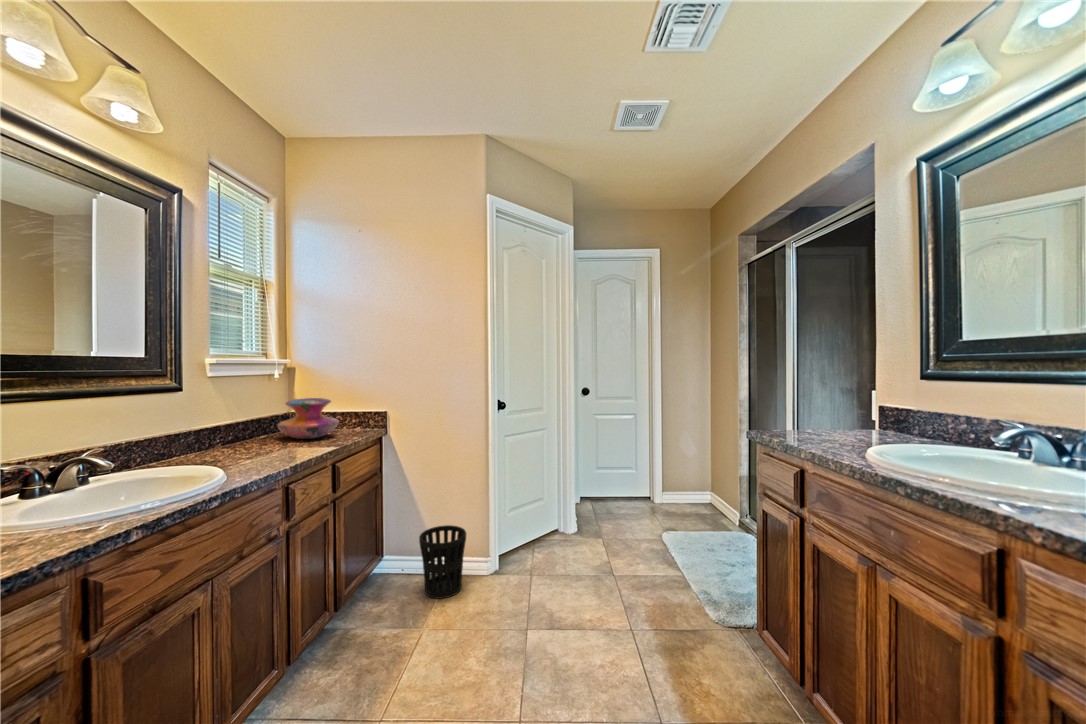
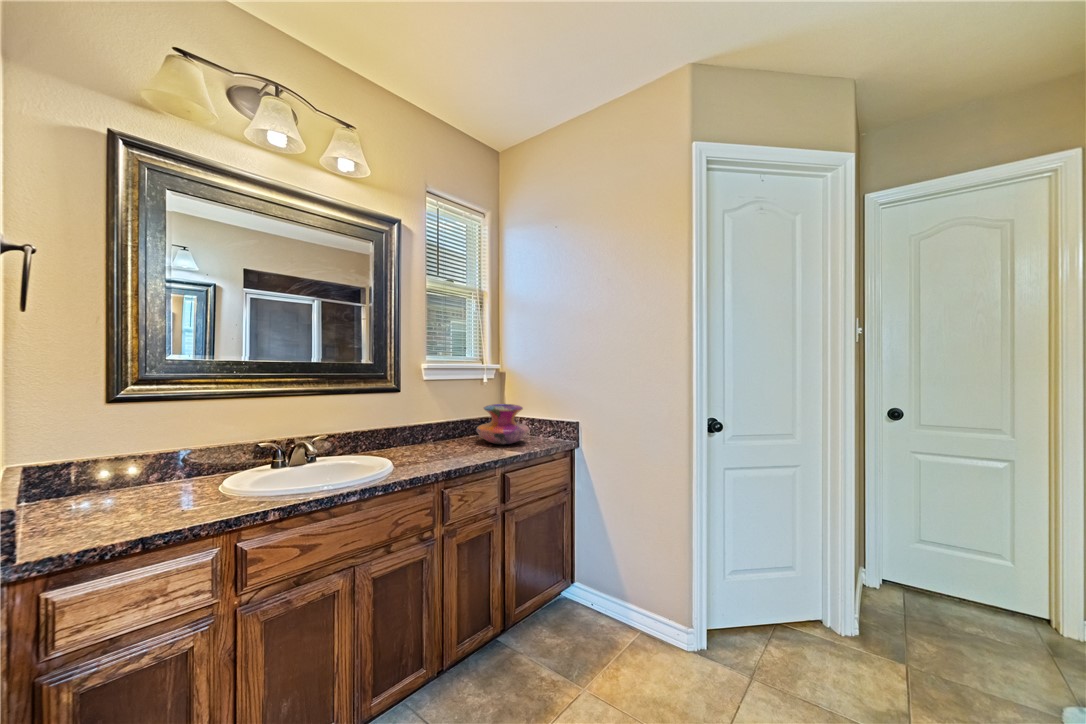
wastebasket: present [419,525,466,599] -> none [598,566,654,658]

